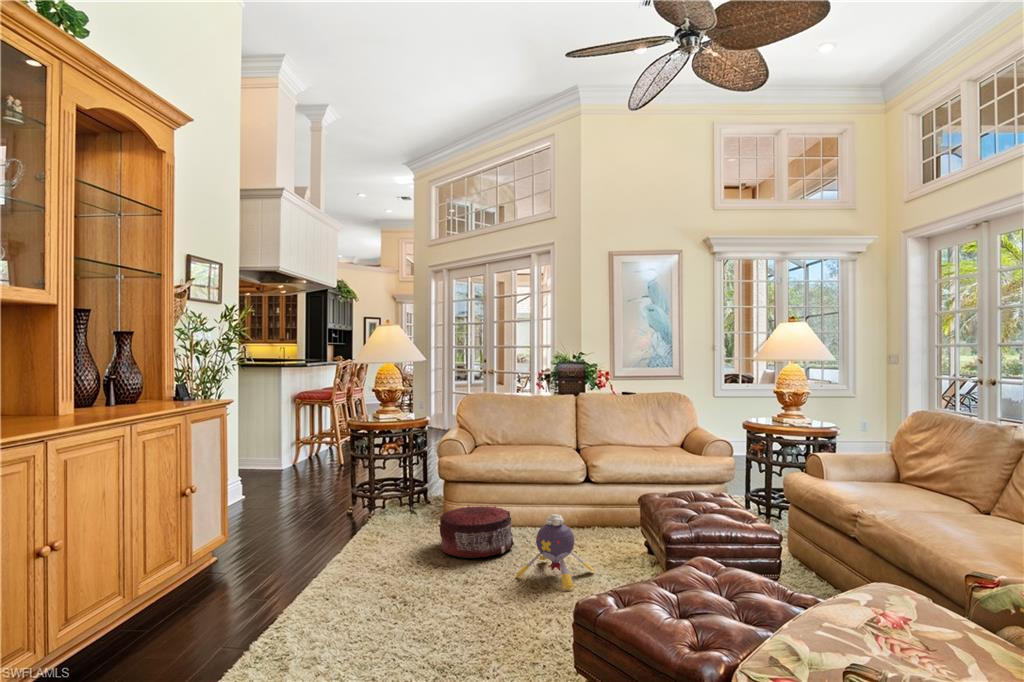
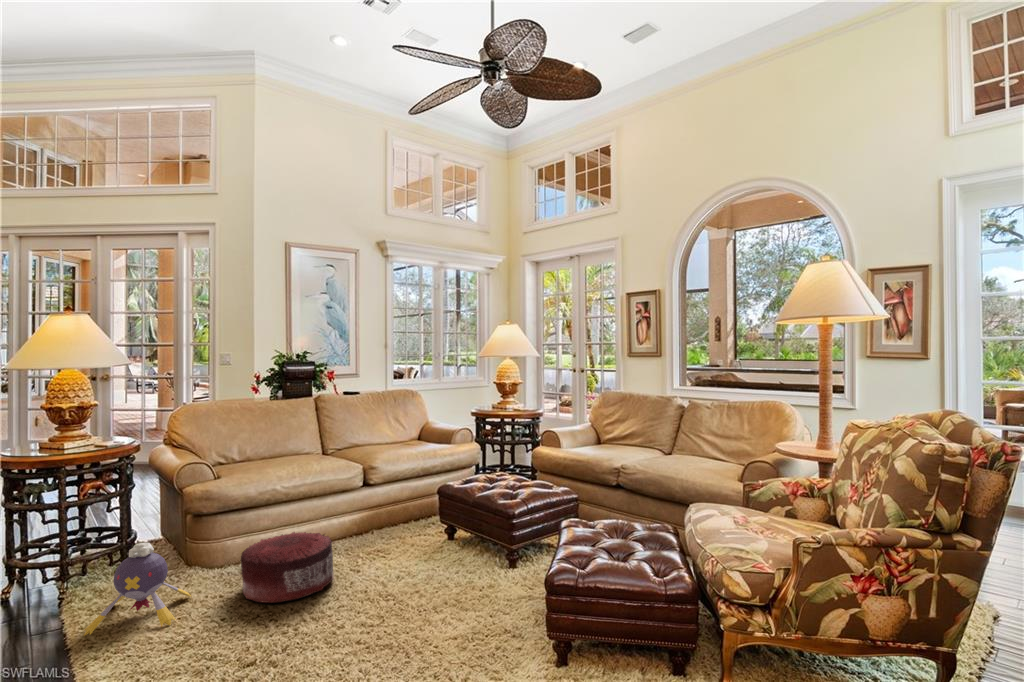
plush toy: present [516,514,595,591] -> present [84,543,191,636]

